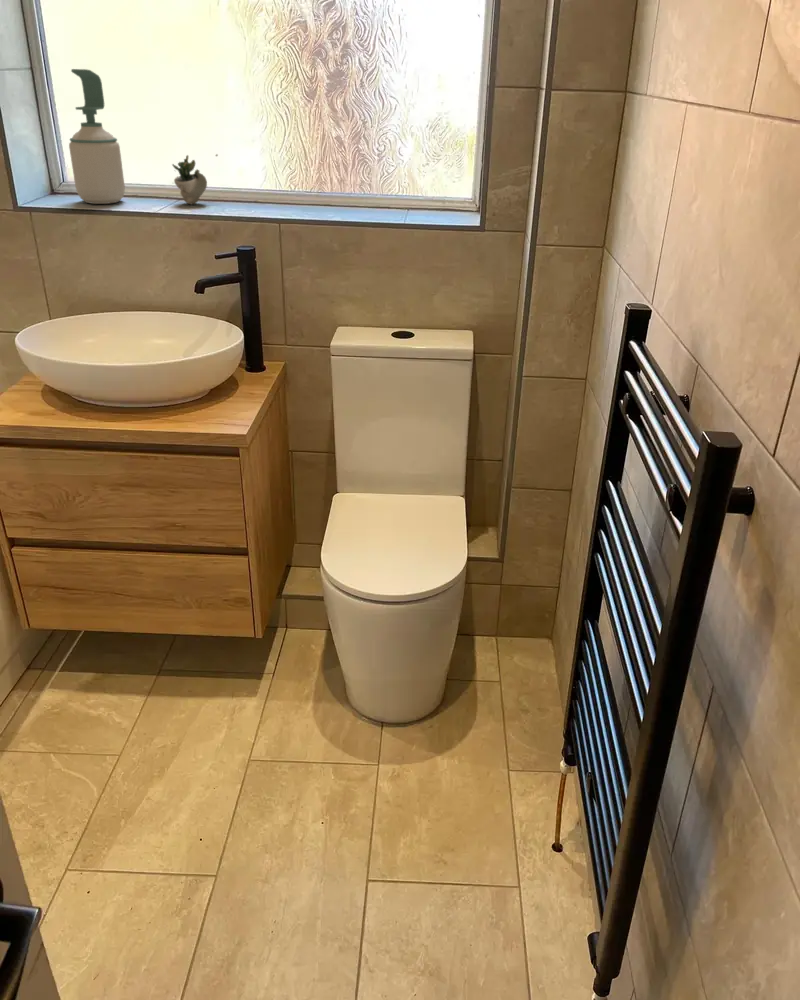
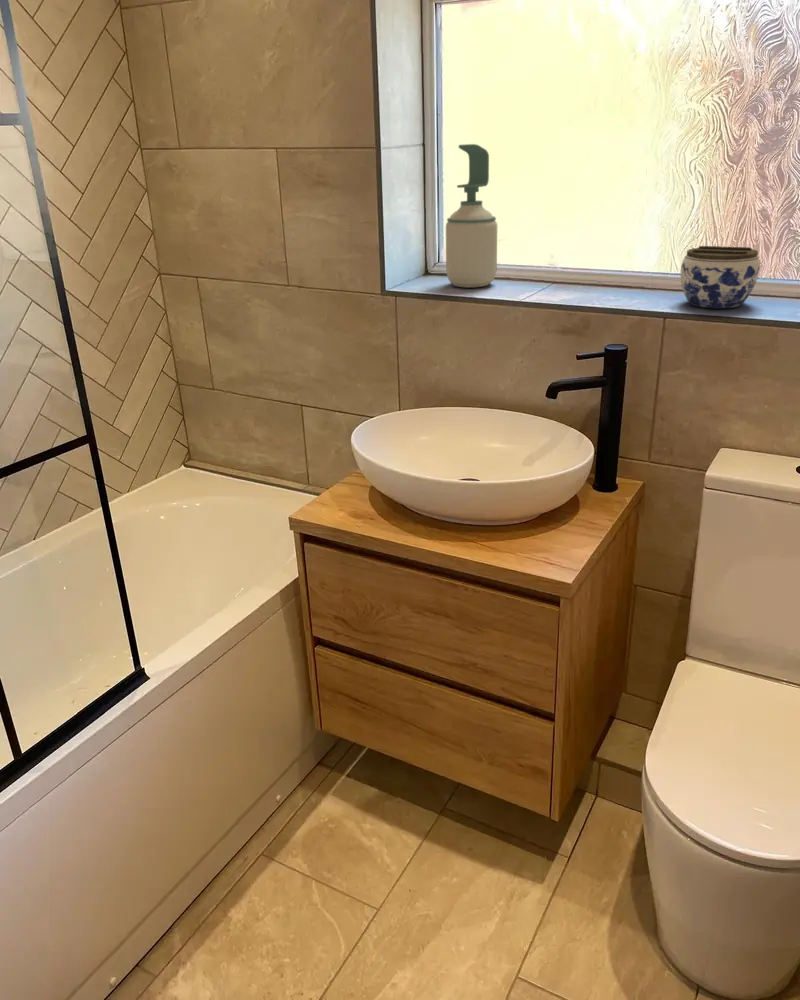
succulent plant: present [173,155,218,204] -> none [551,234,603,290]
jar: none [284,165,343,215] -> present [681,246,760,308]

